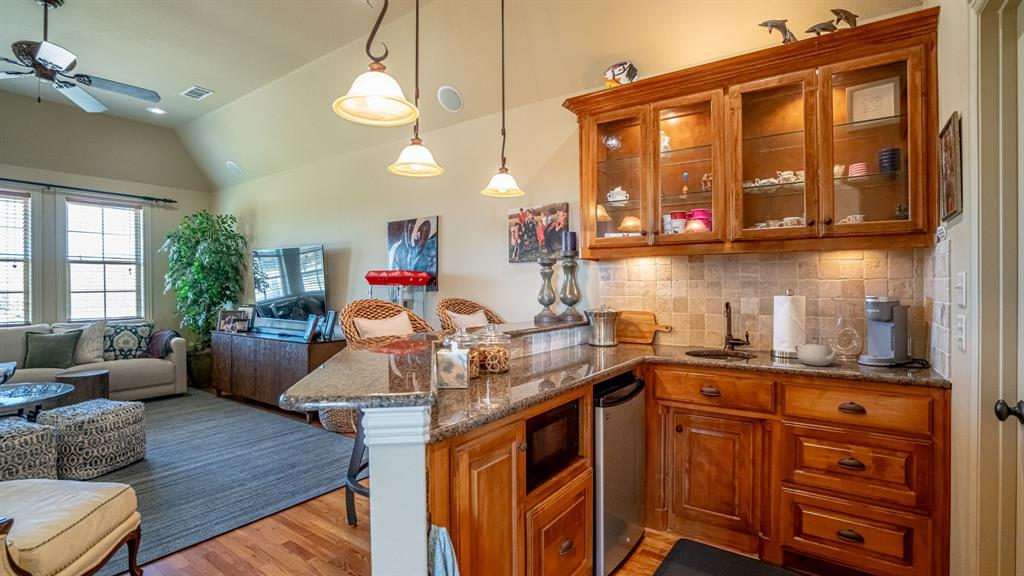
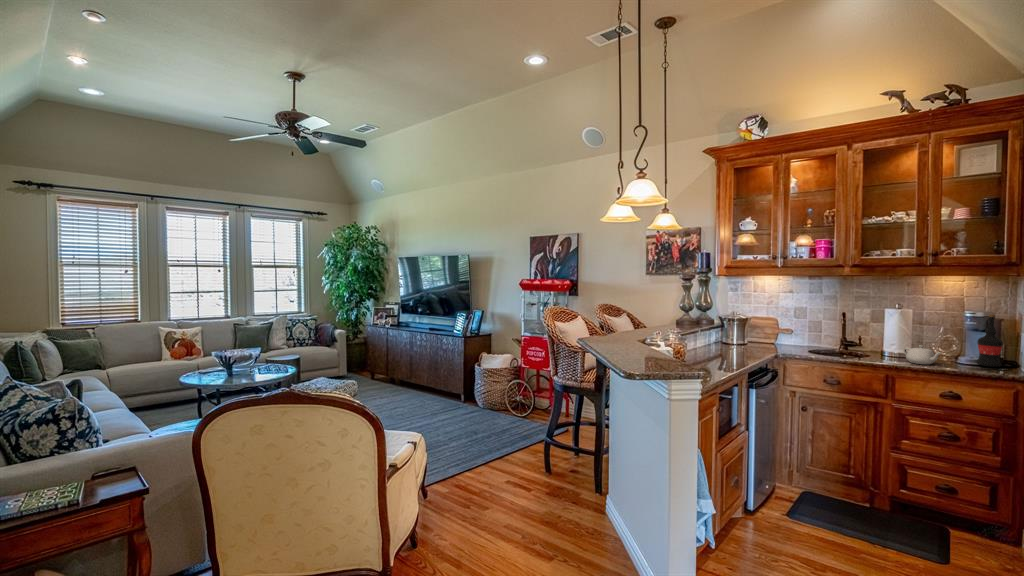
wine bottle: none [881,298,914,367] -> present [976,314,1003,367]

